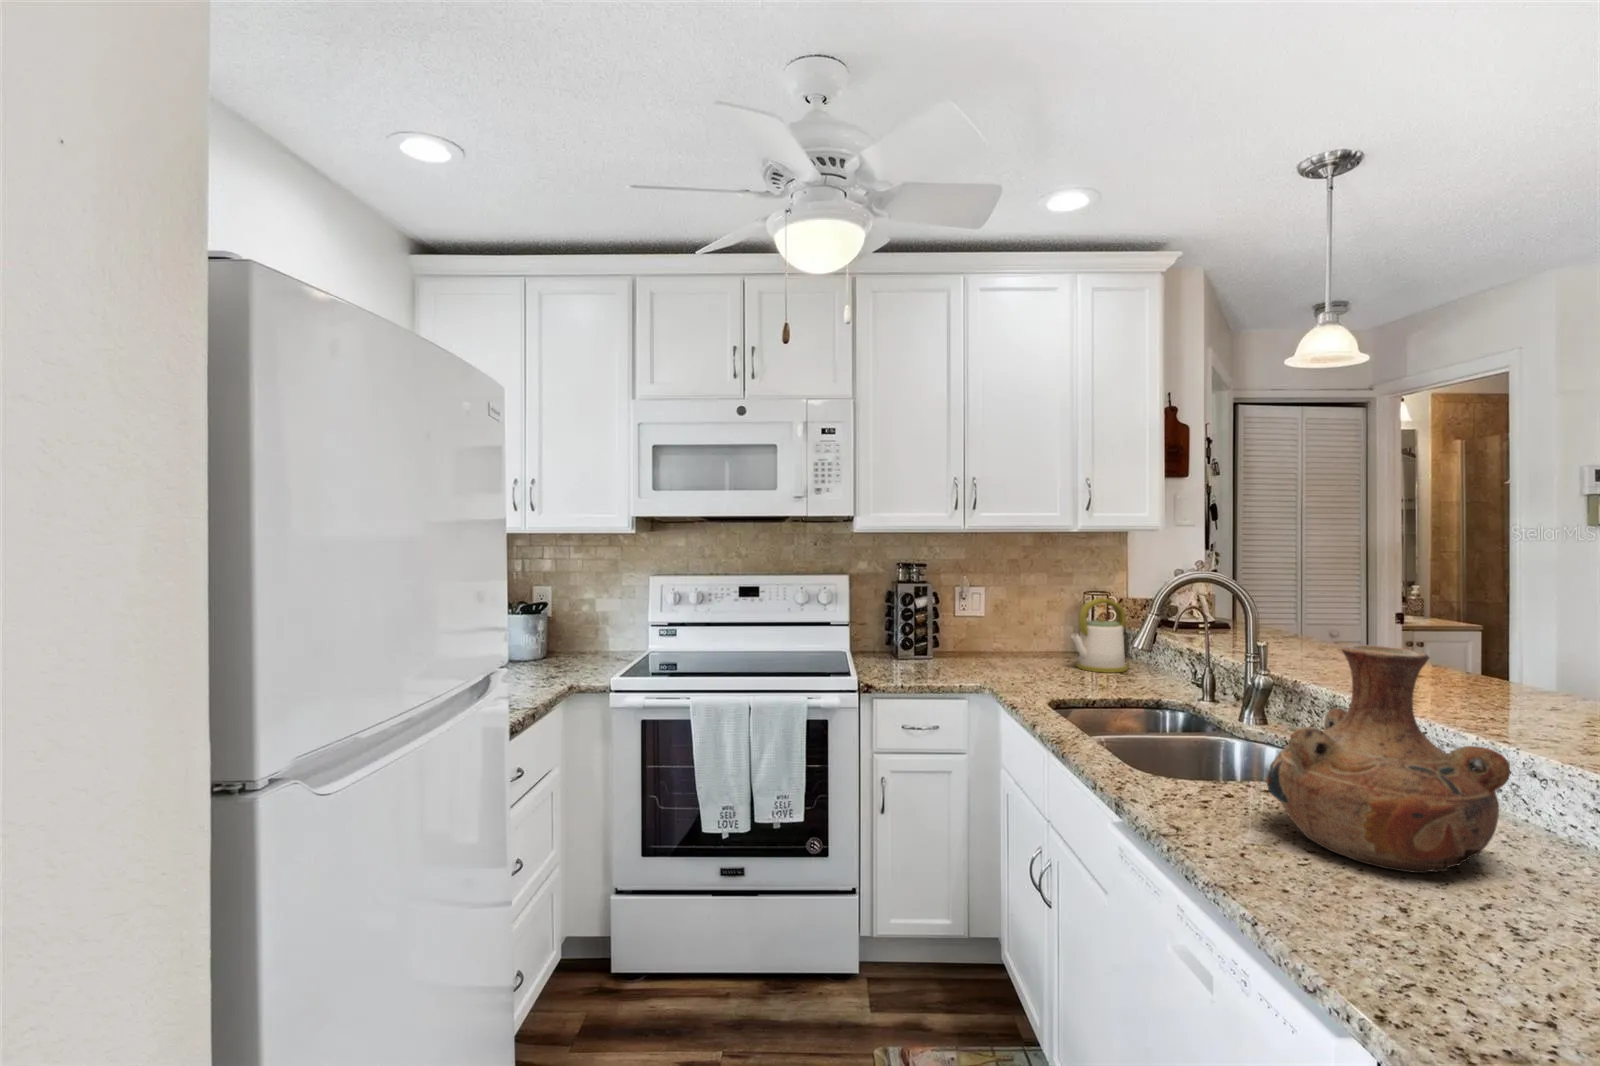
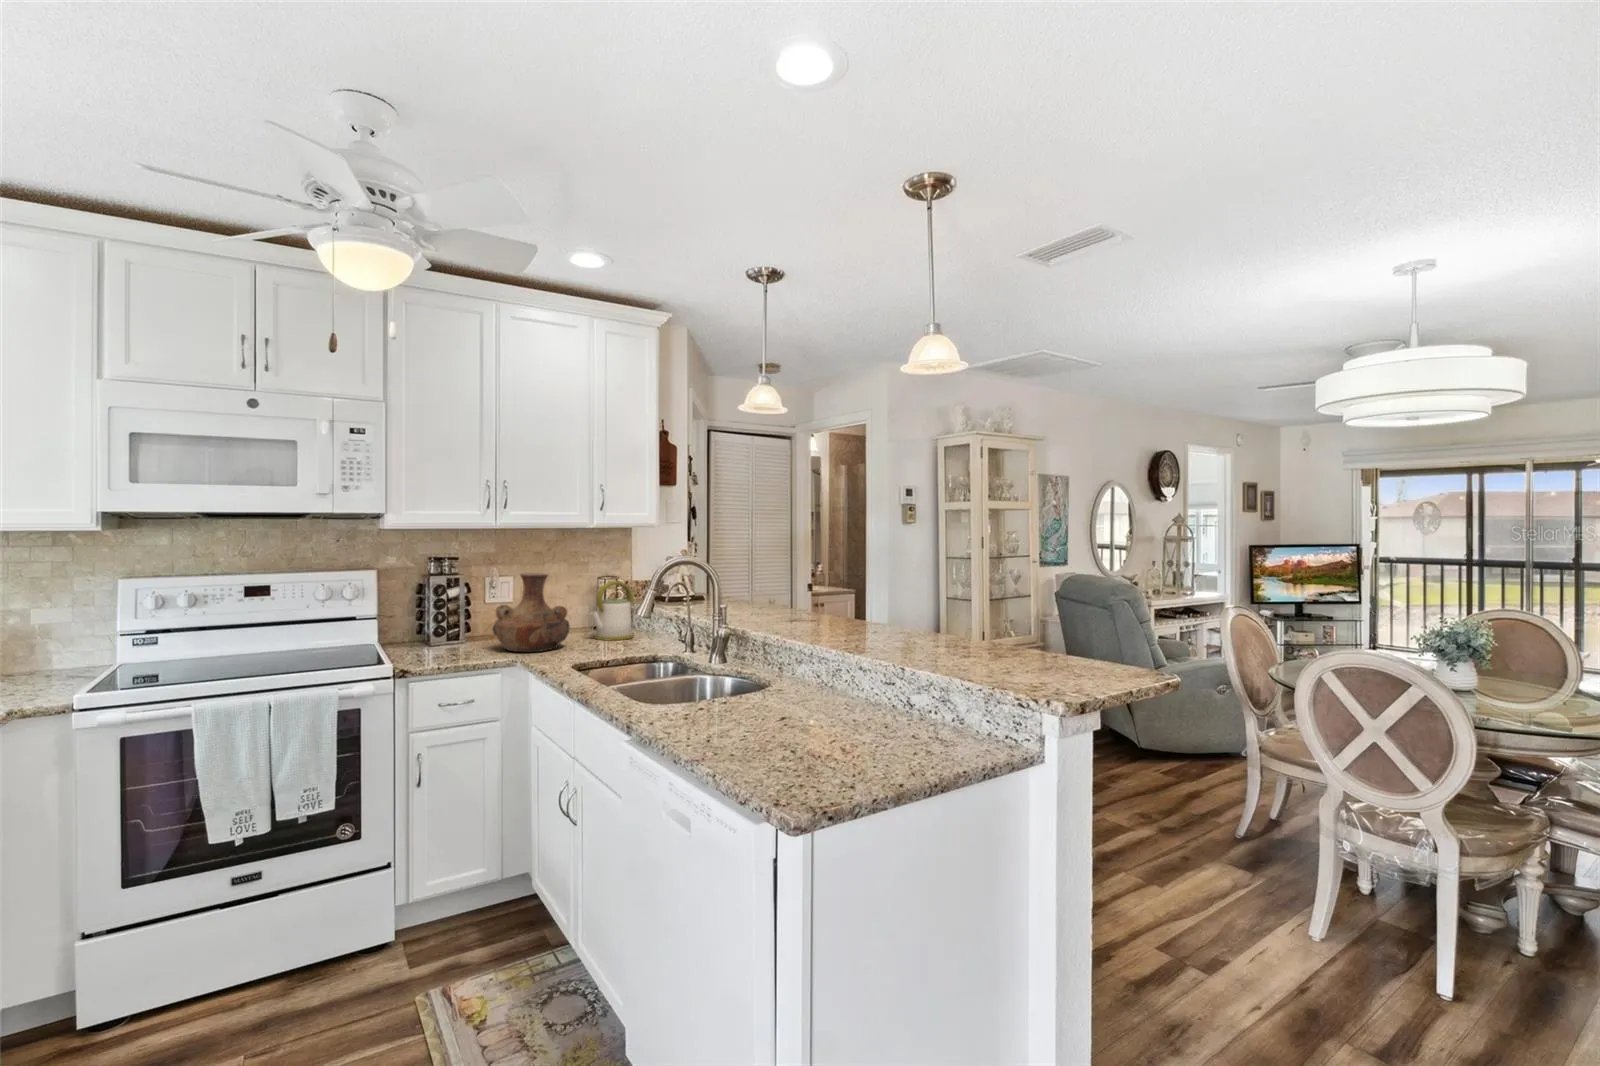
vase: present [1267,645,1510,873] -> present [493,573,570,652]

